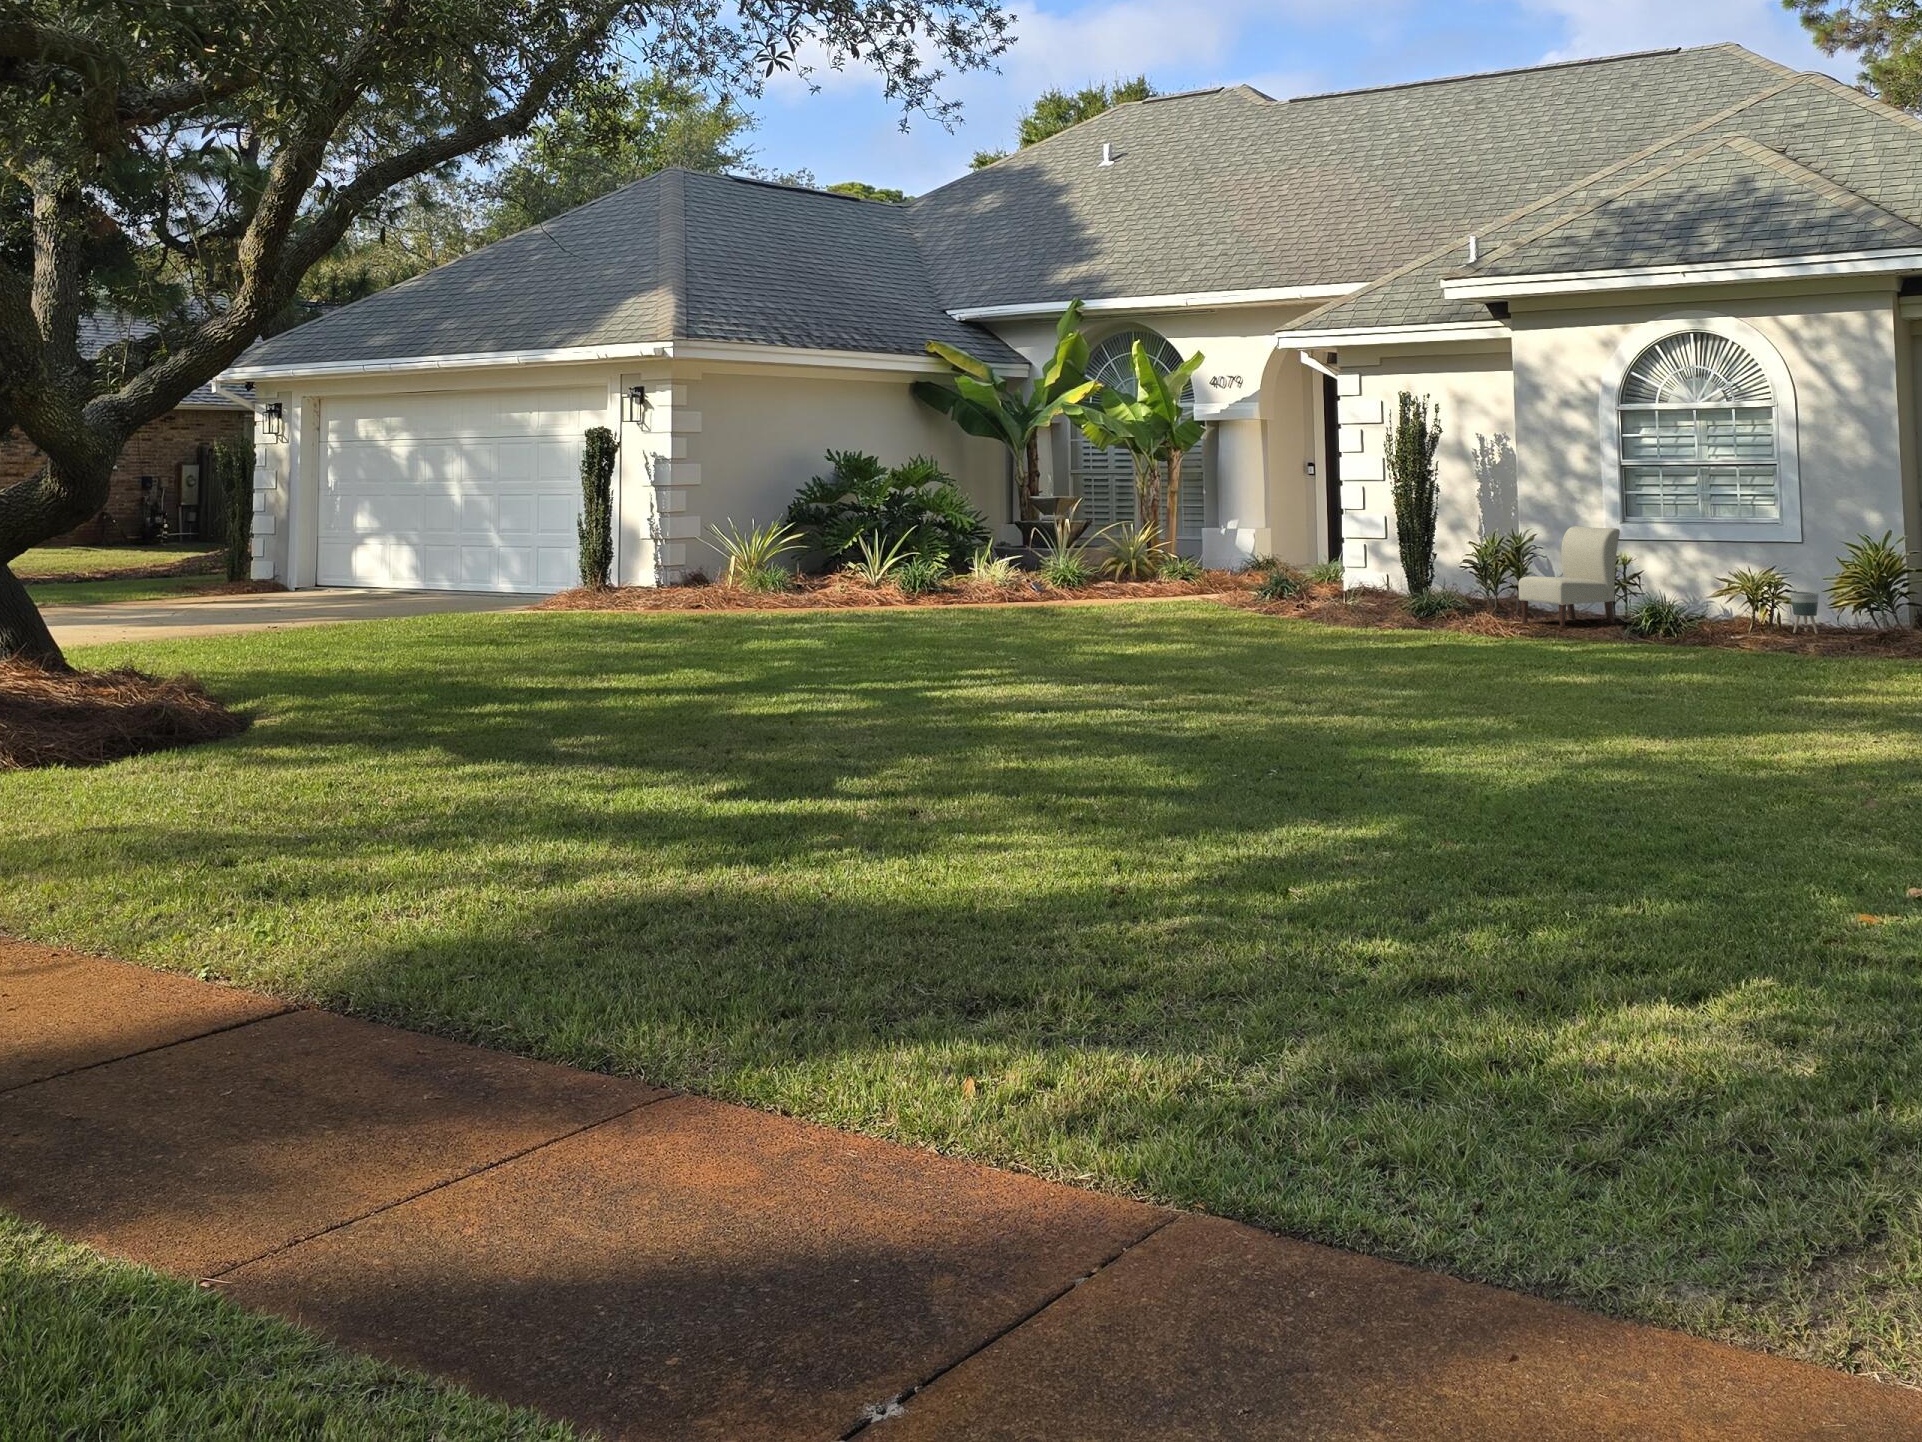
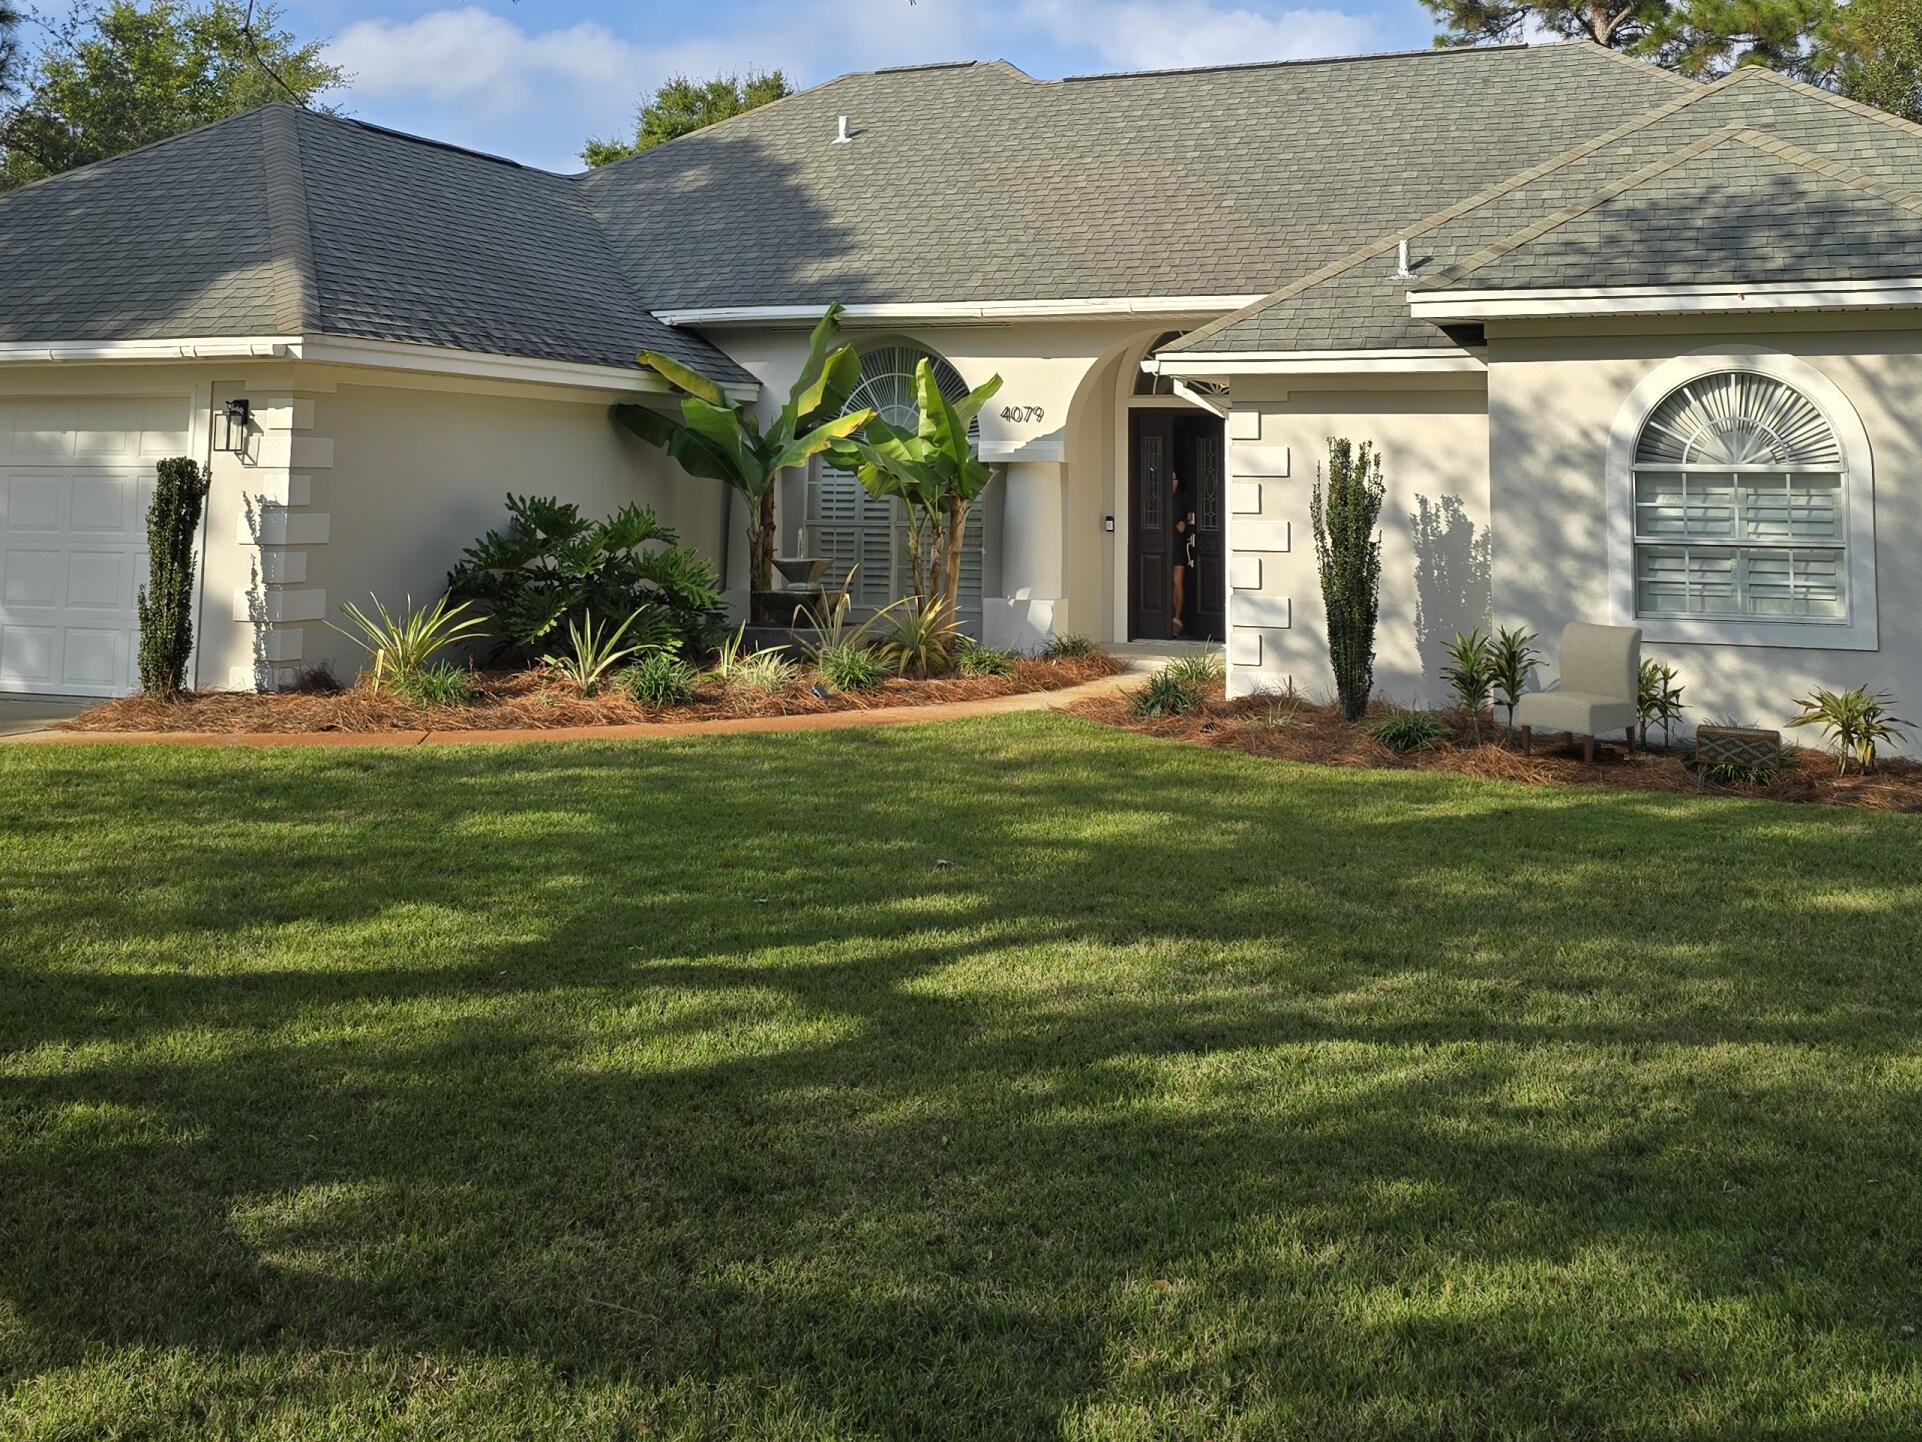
planter: present [1790,592,1819,634] -> none [1876,717,1915,774]
woven basket: none [1654,601,1724,630] -> present [1696,725,1780,769]

